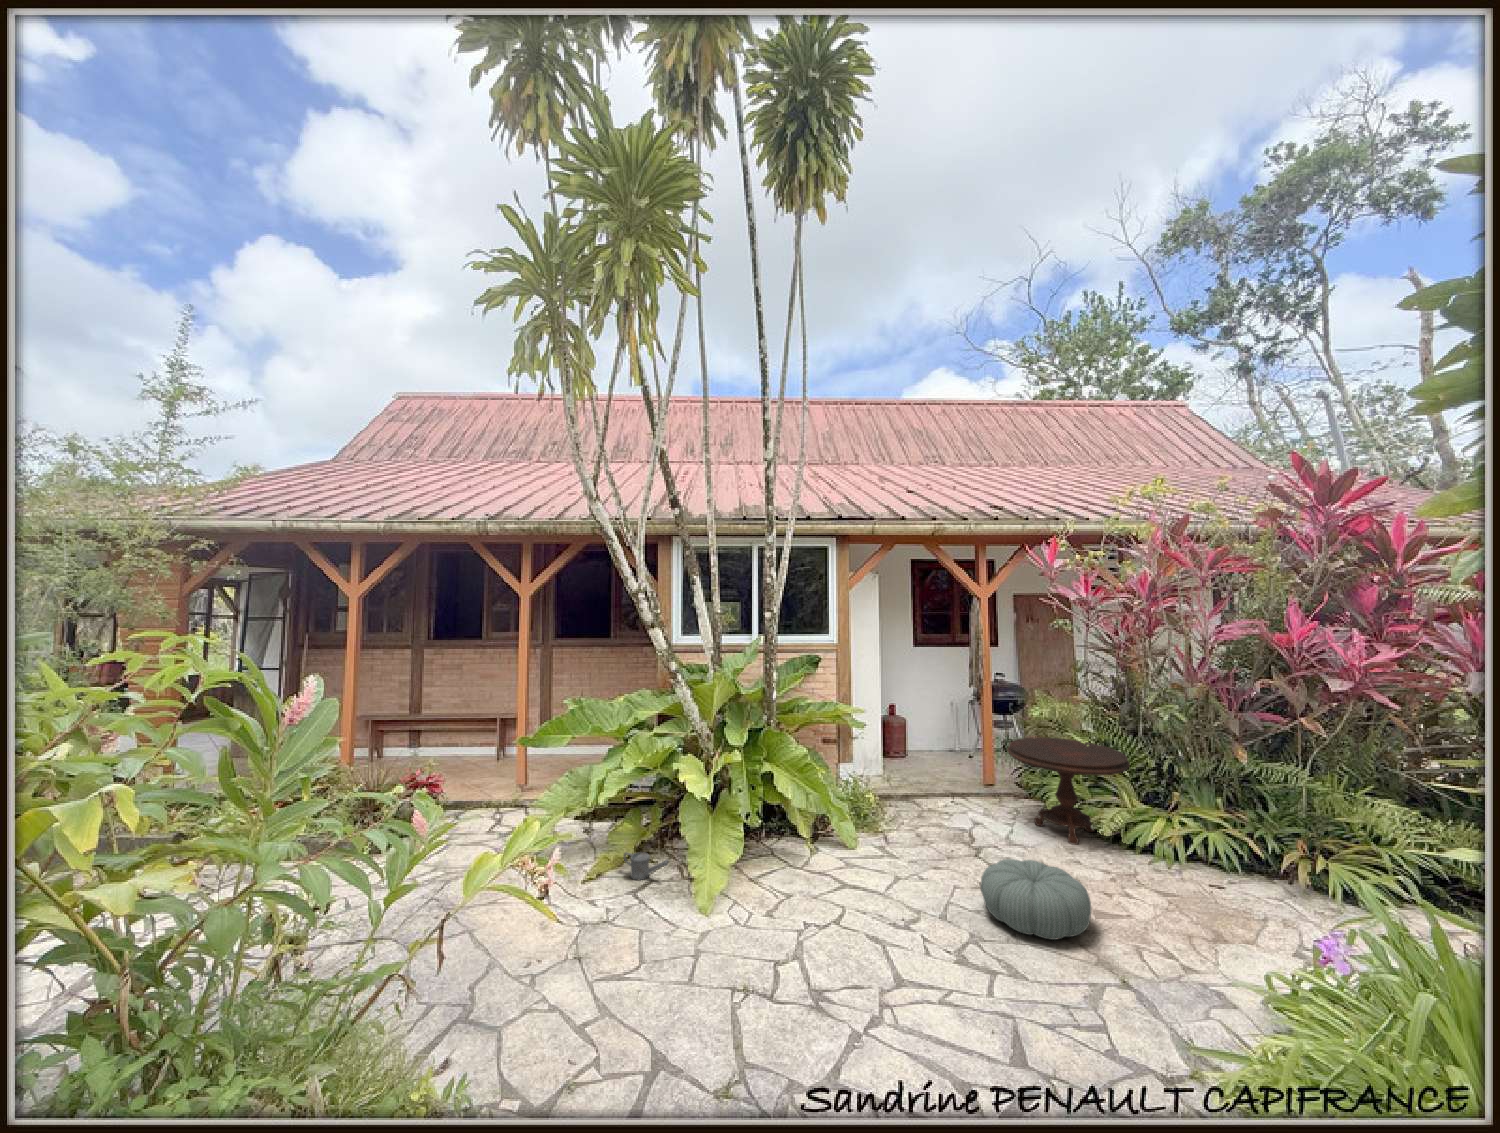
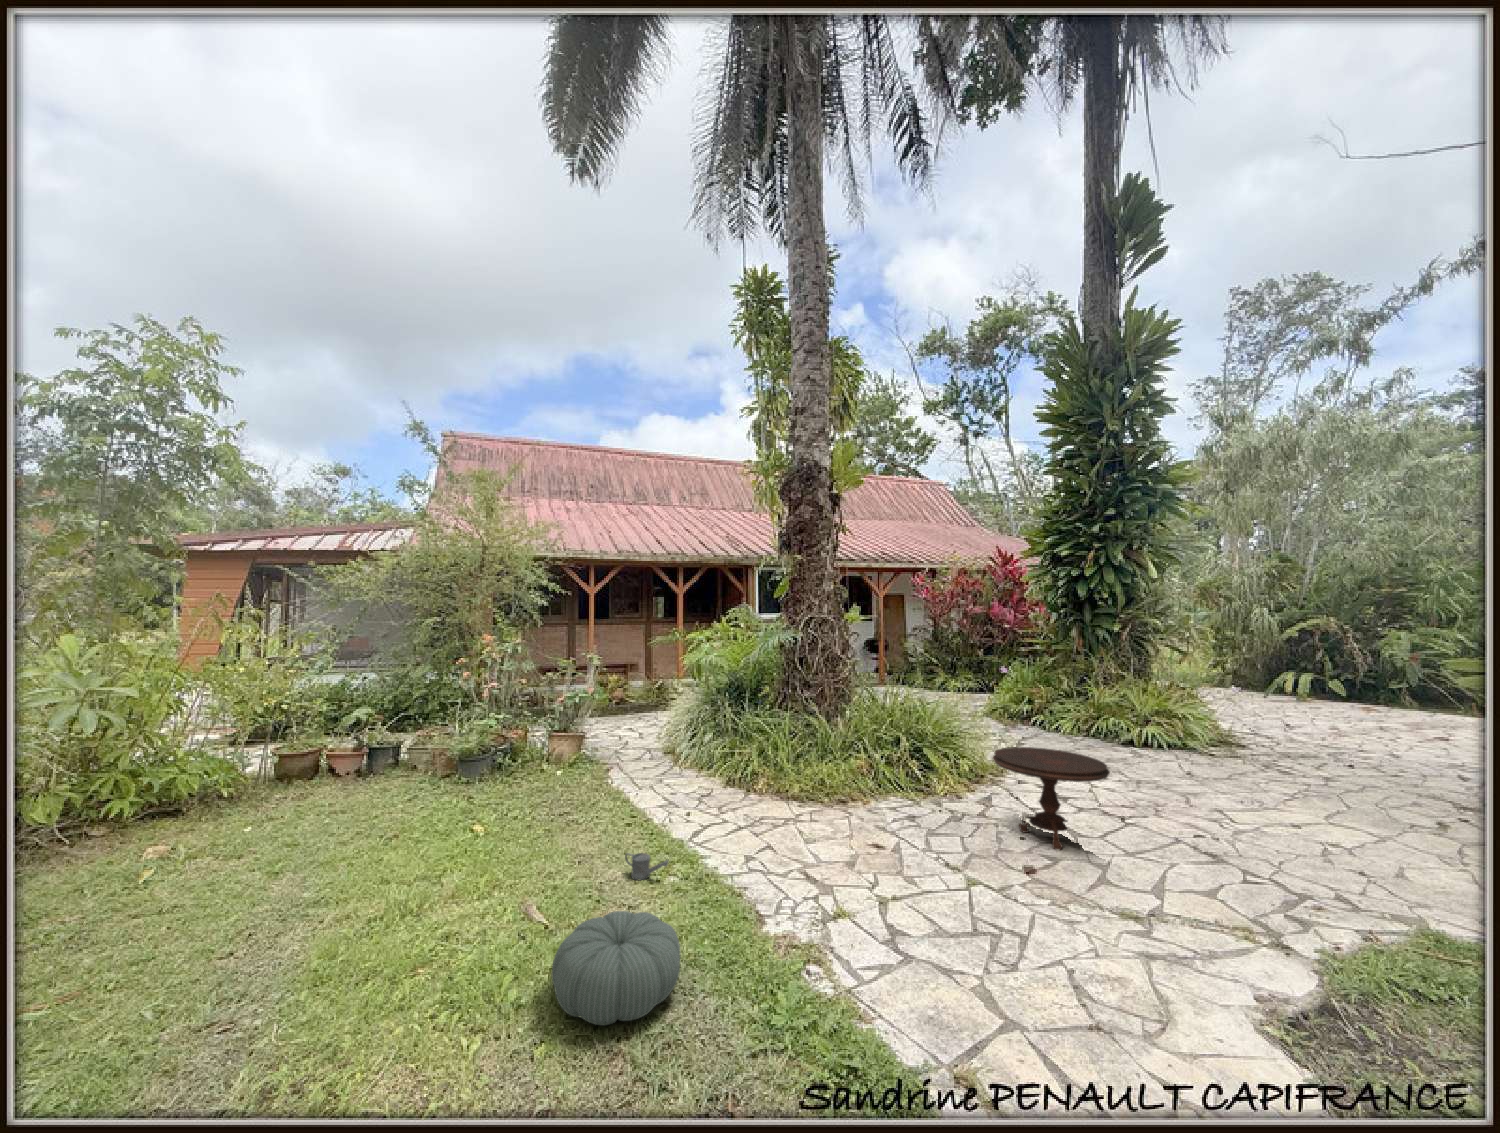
pouf: present [980,859,1091,940] -> present [552,911,680,1025]

